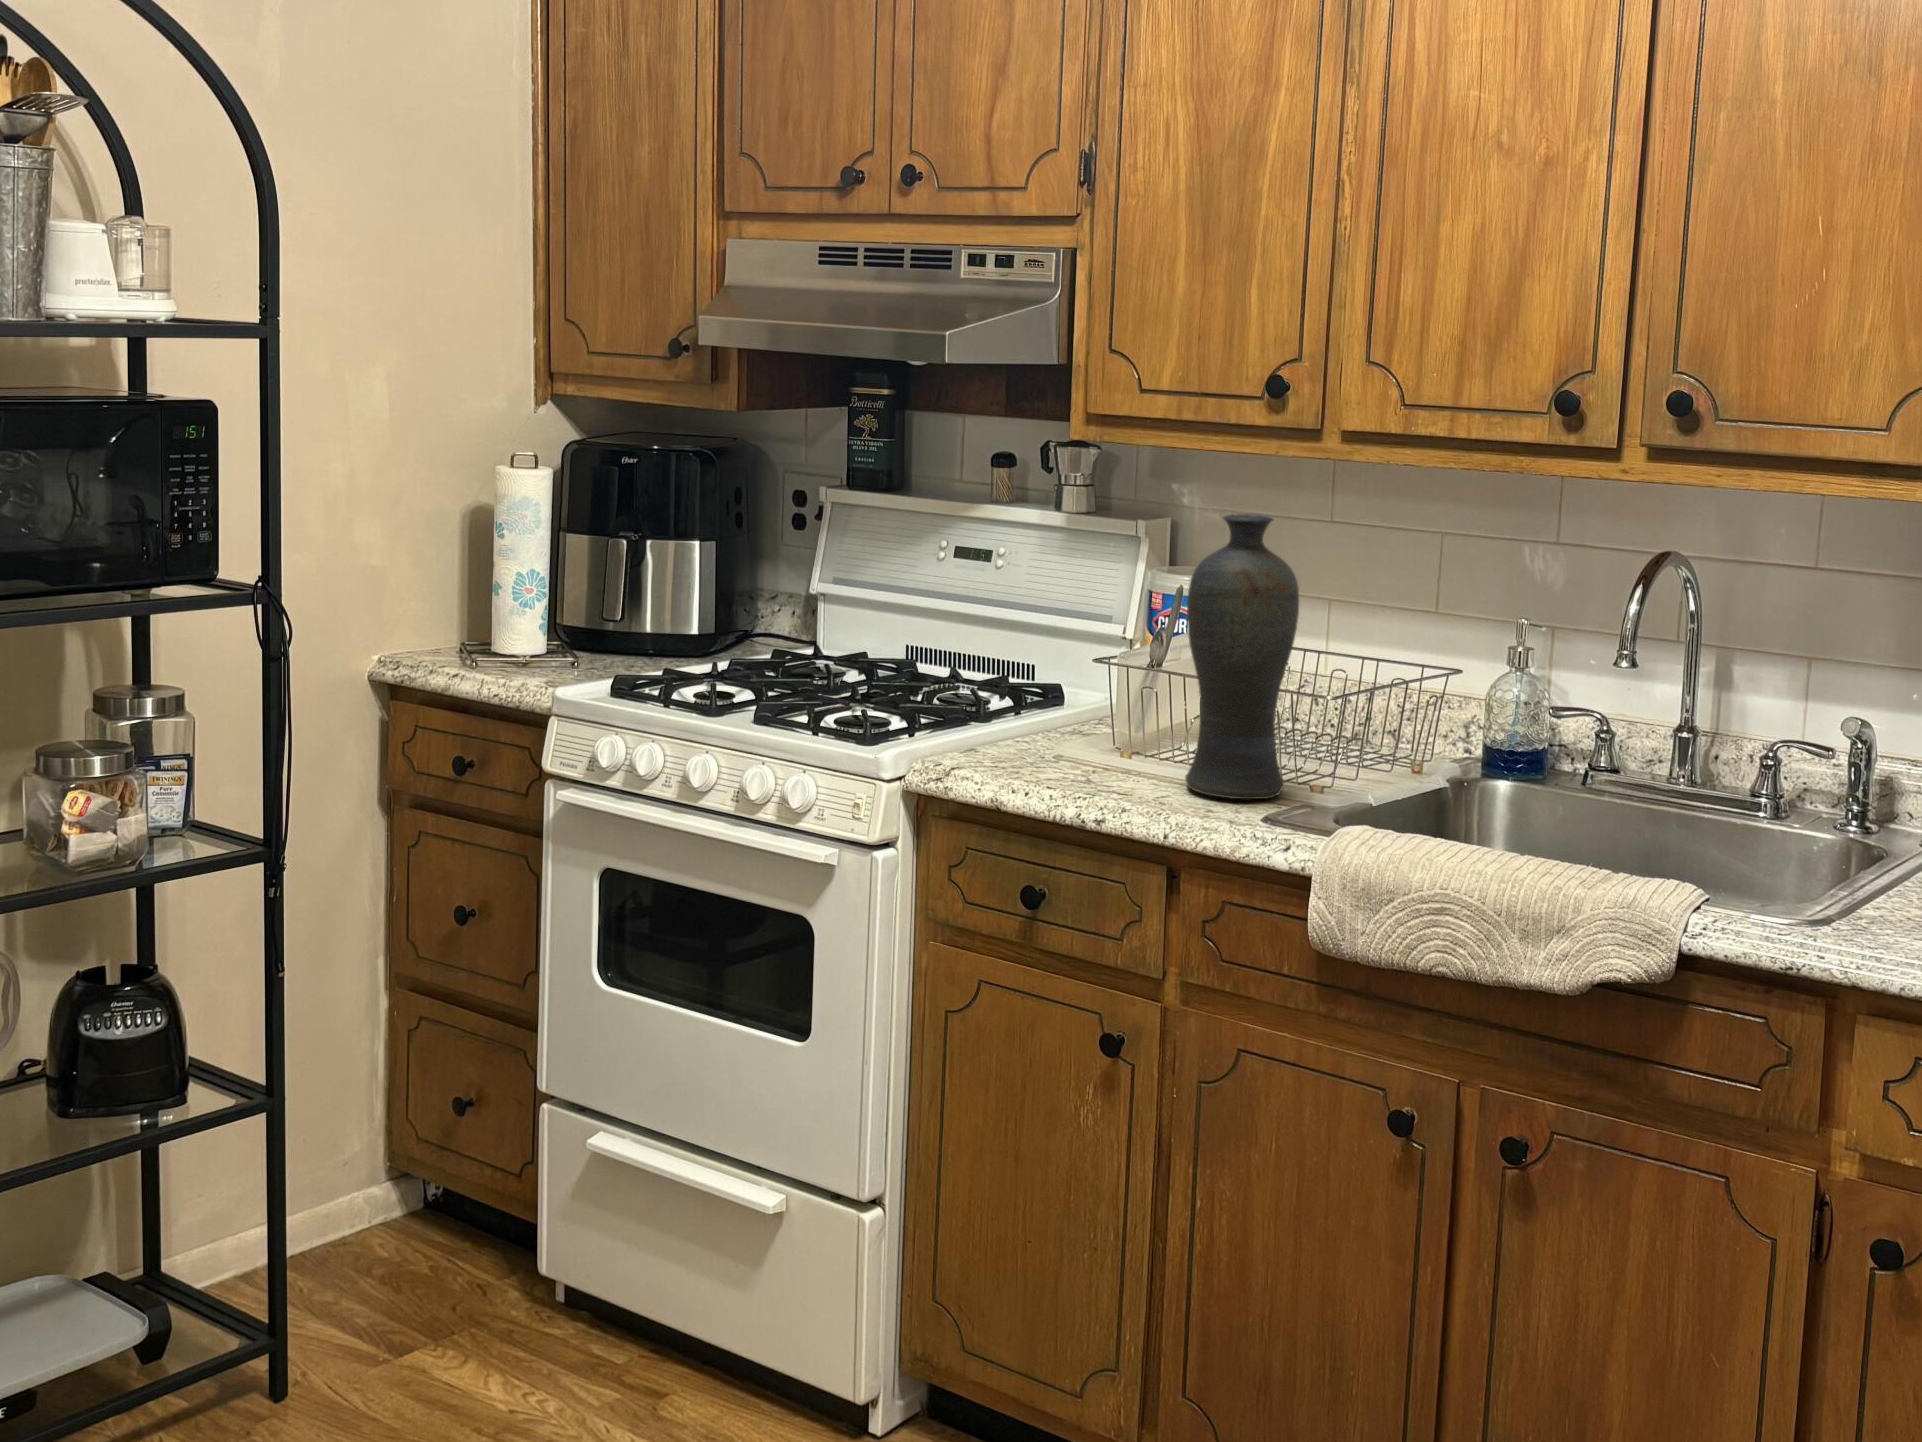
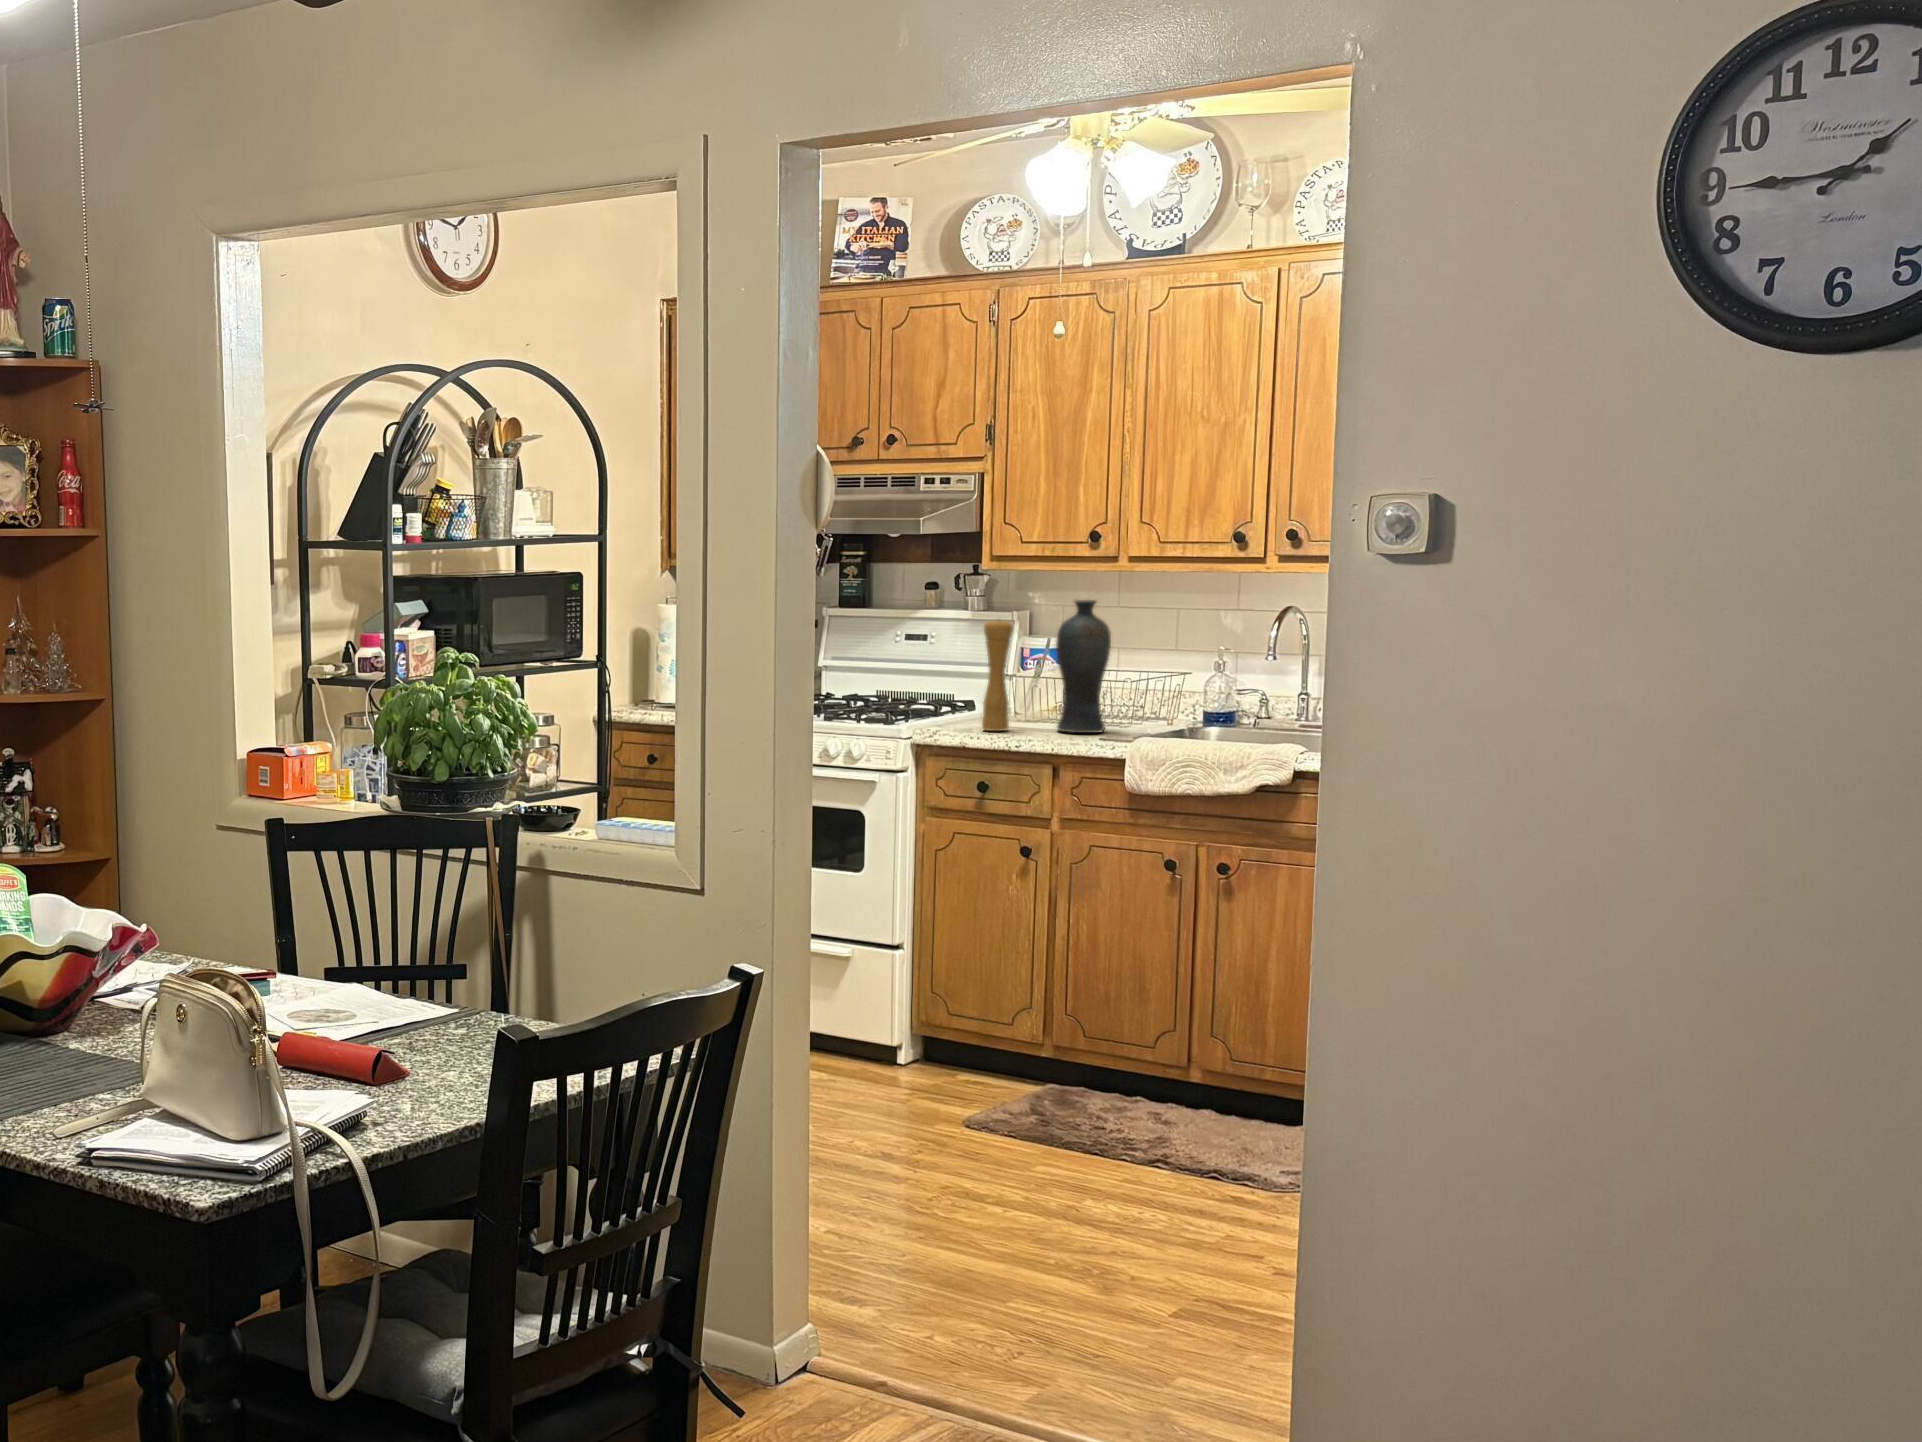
pepper mill: none [1033,546,1099,783] -> present [982,620,1013,731]

